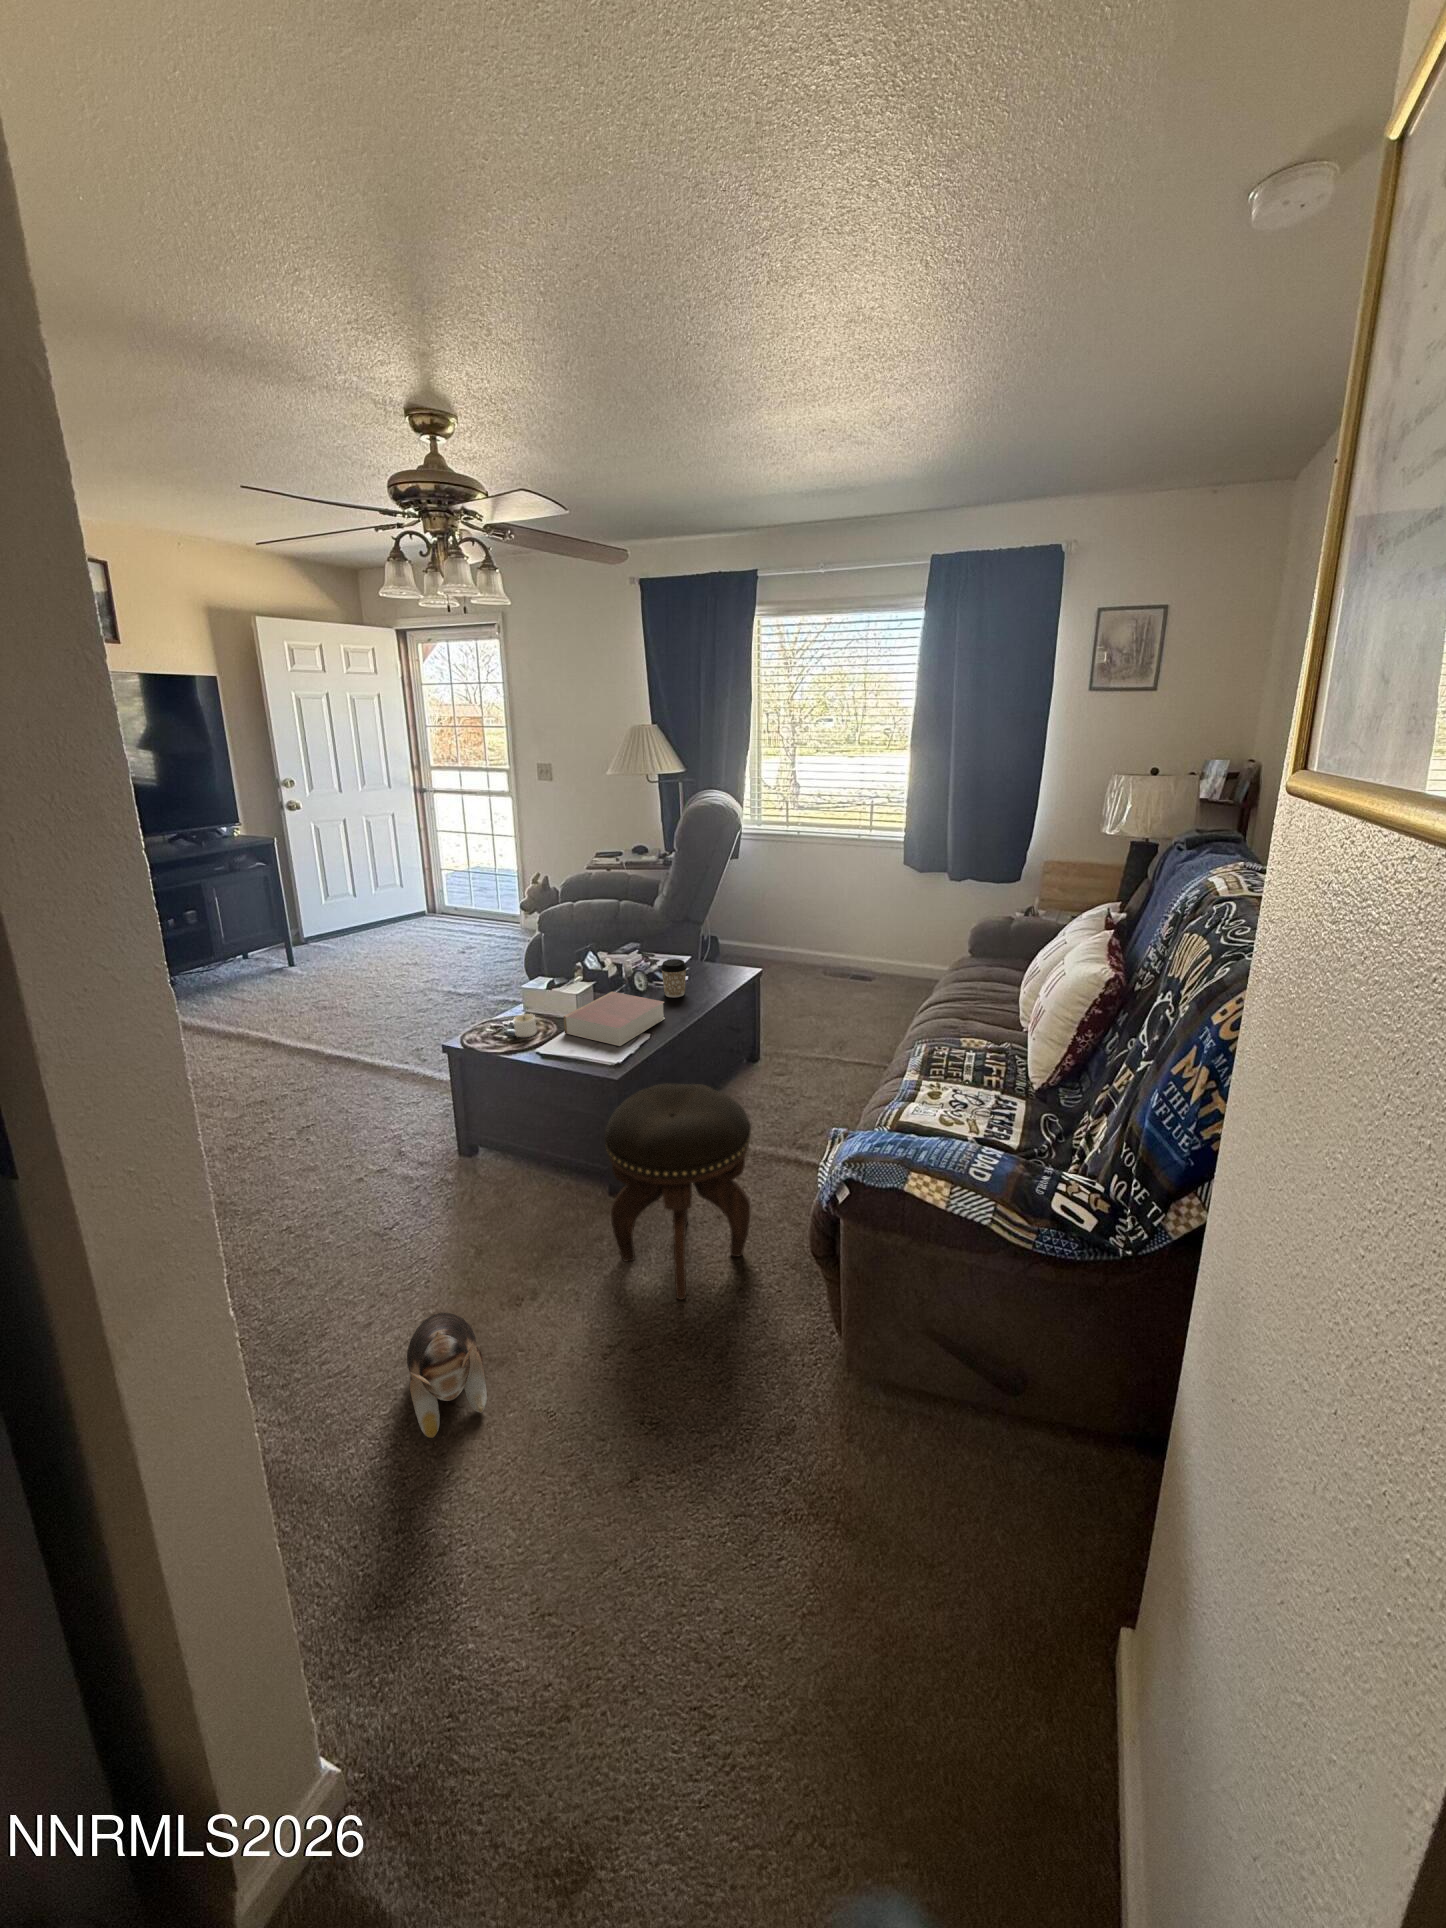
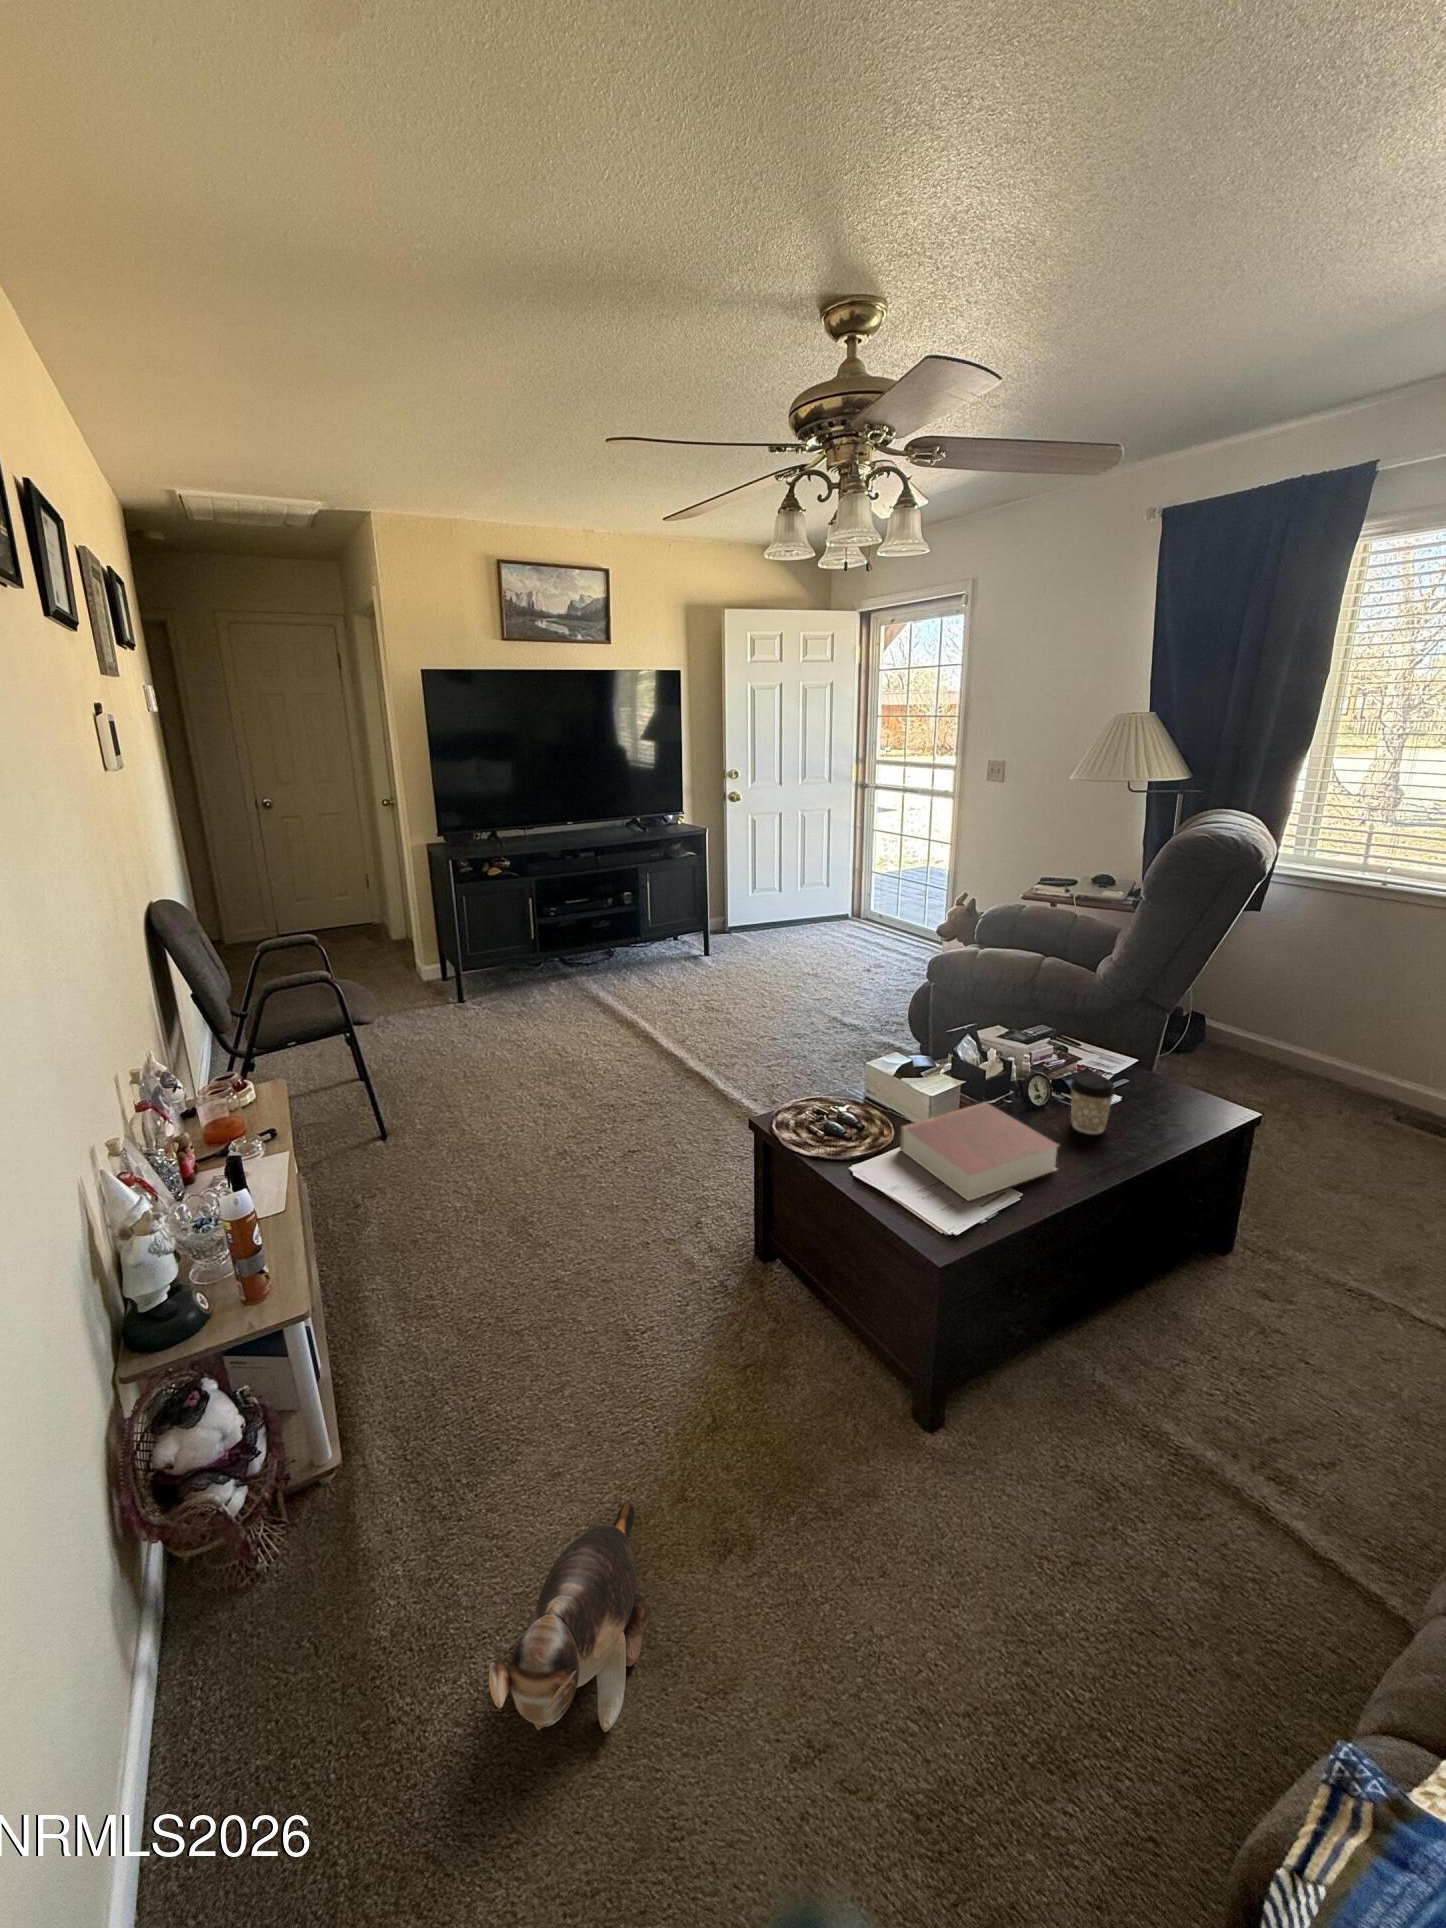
candle: present [514,1014,536,1037] -> none [837,1106,870,1146]
footstool: present [605,1083,751,1299] -> none [879,1312,1153,1712]

